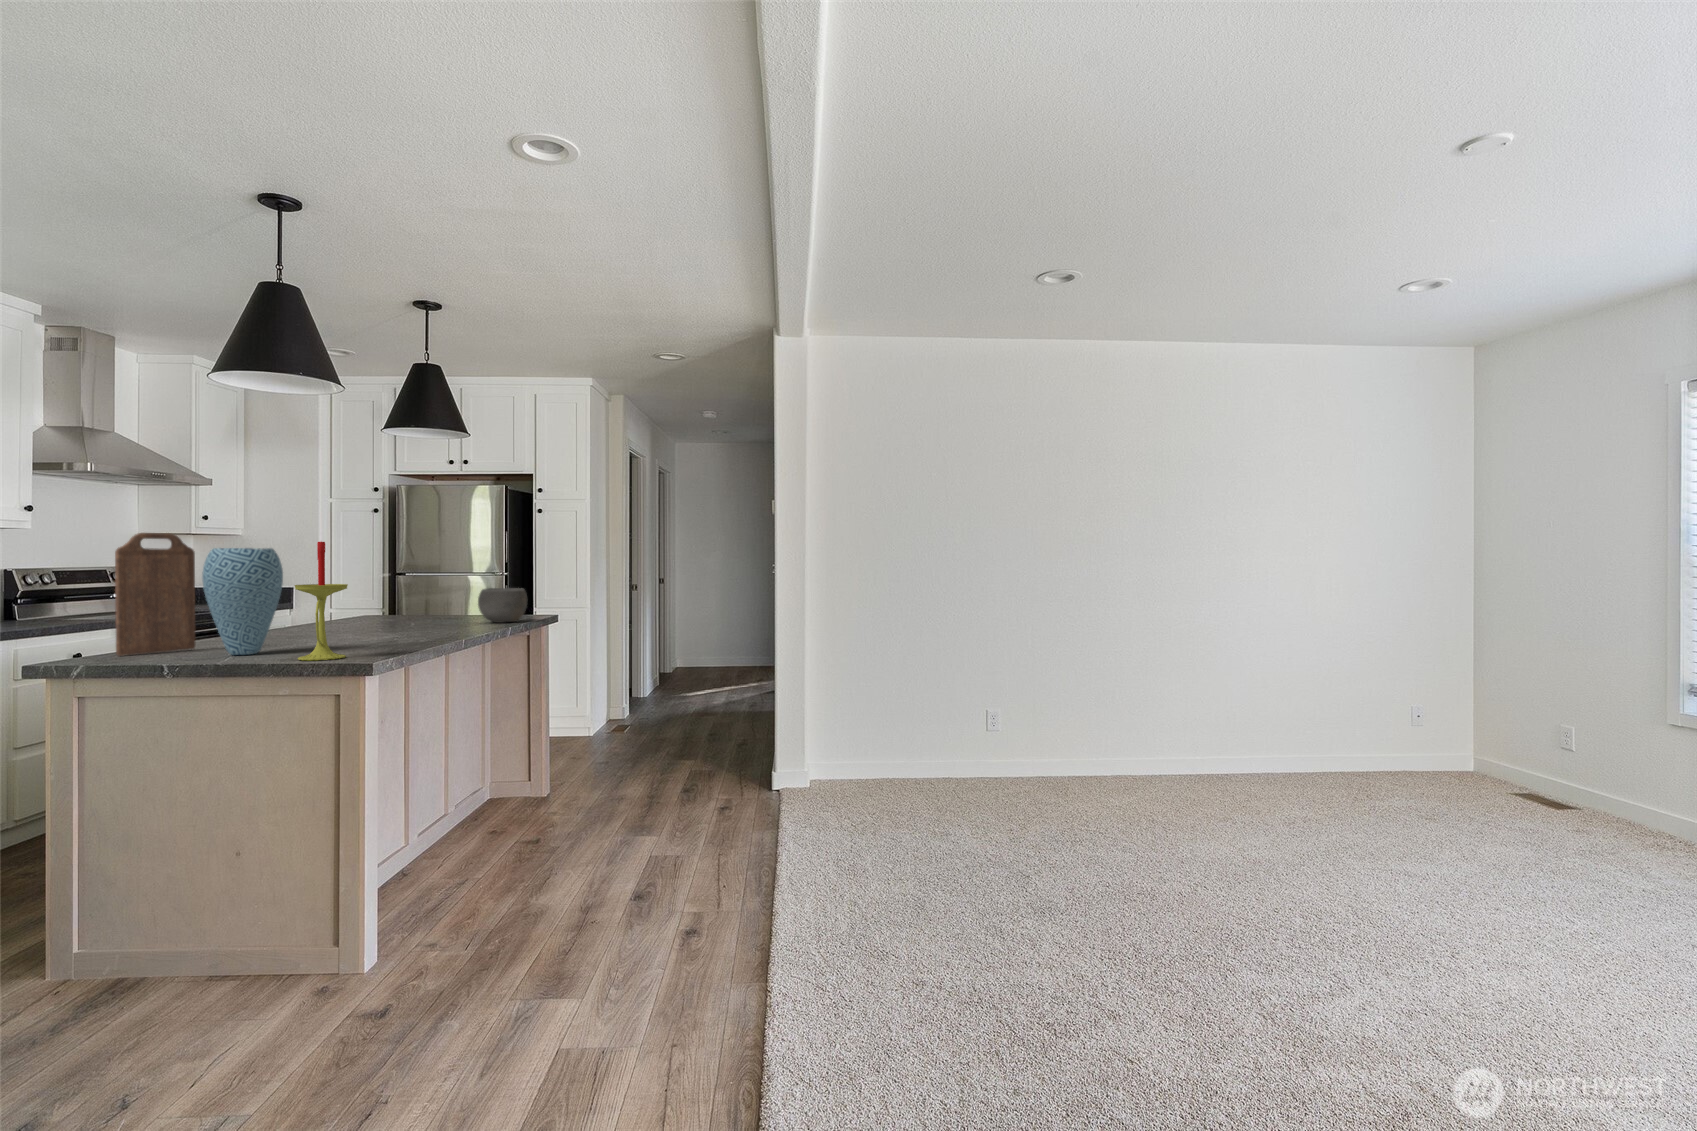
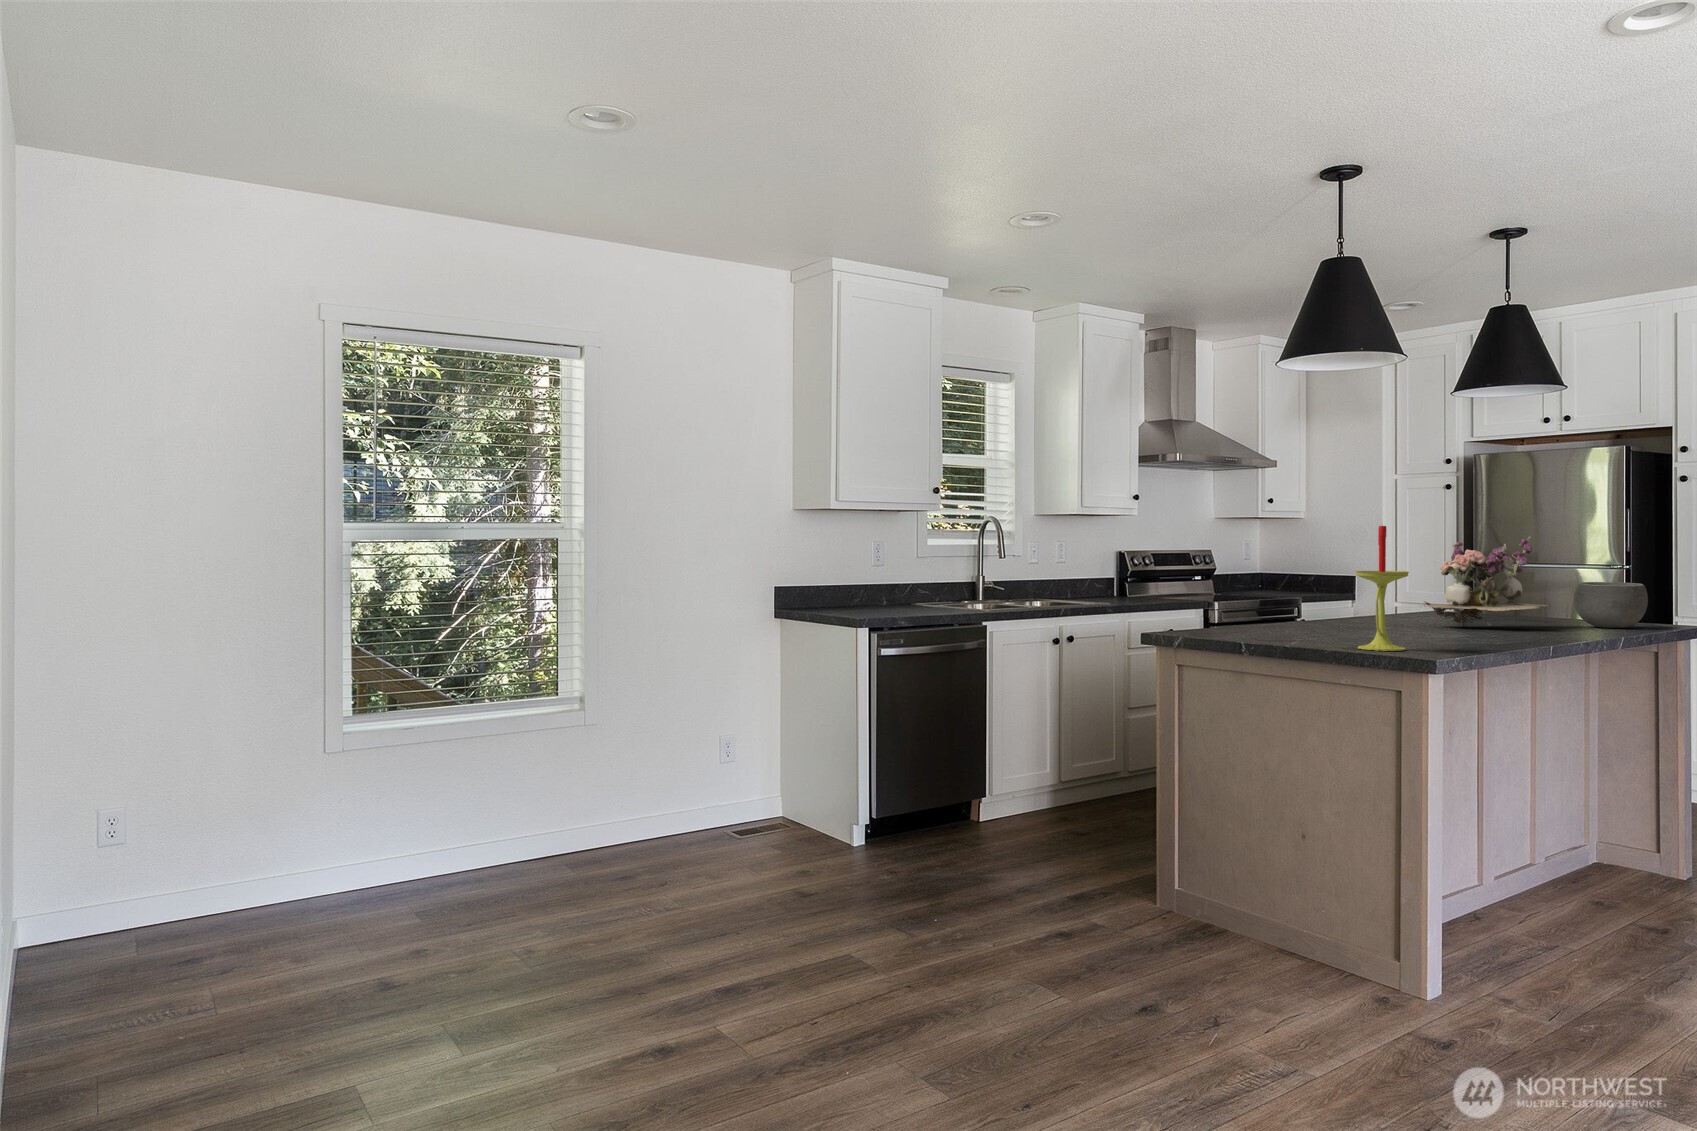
cutting board: present [115,533,195,656] -> none [1205,520,1266,633]
vase: present [202,548,283,655] -> none [1274,533,1345,640]
flower arrangement: none [354,553,461,629] -> present [1420,536,1548,626]

